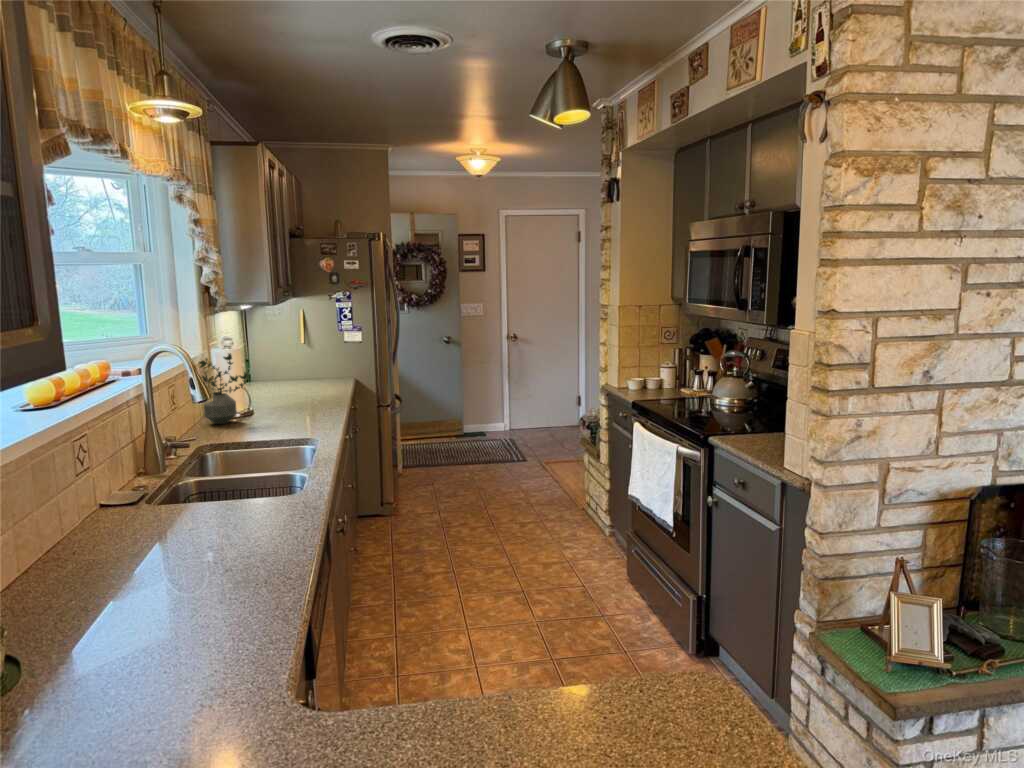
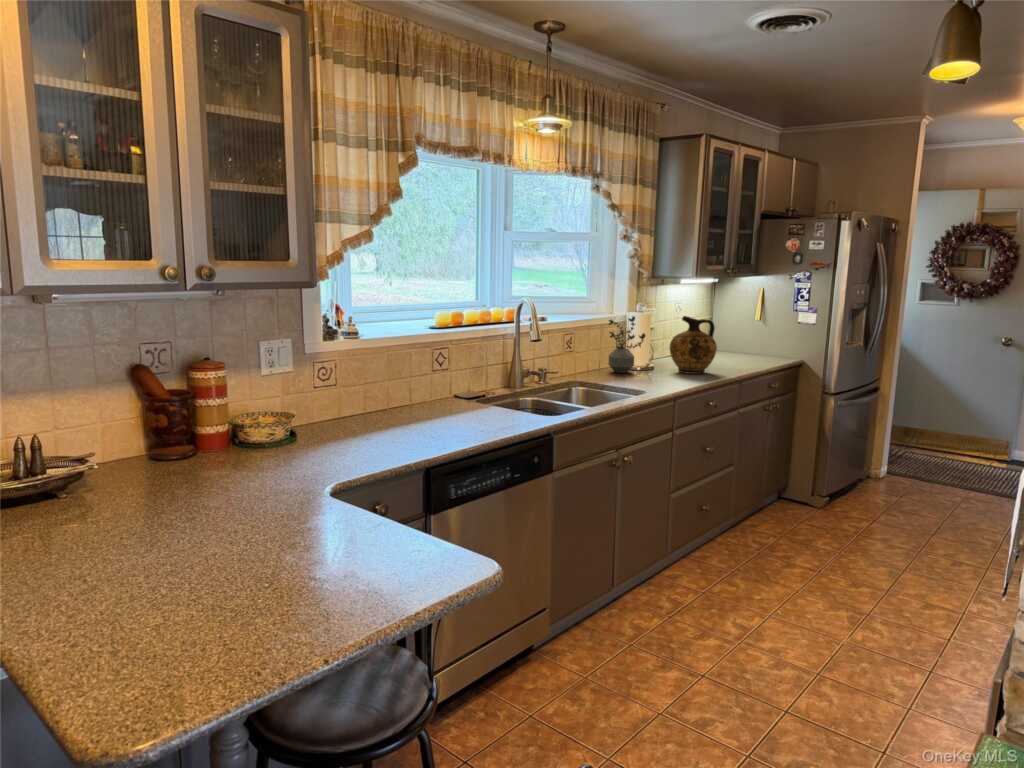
ceramic jug: none [265,347,318,411] -> present [669,316,717,374]

